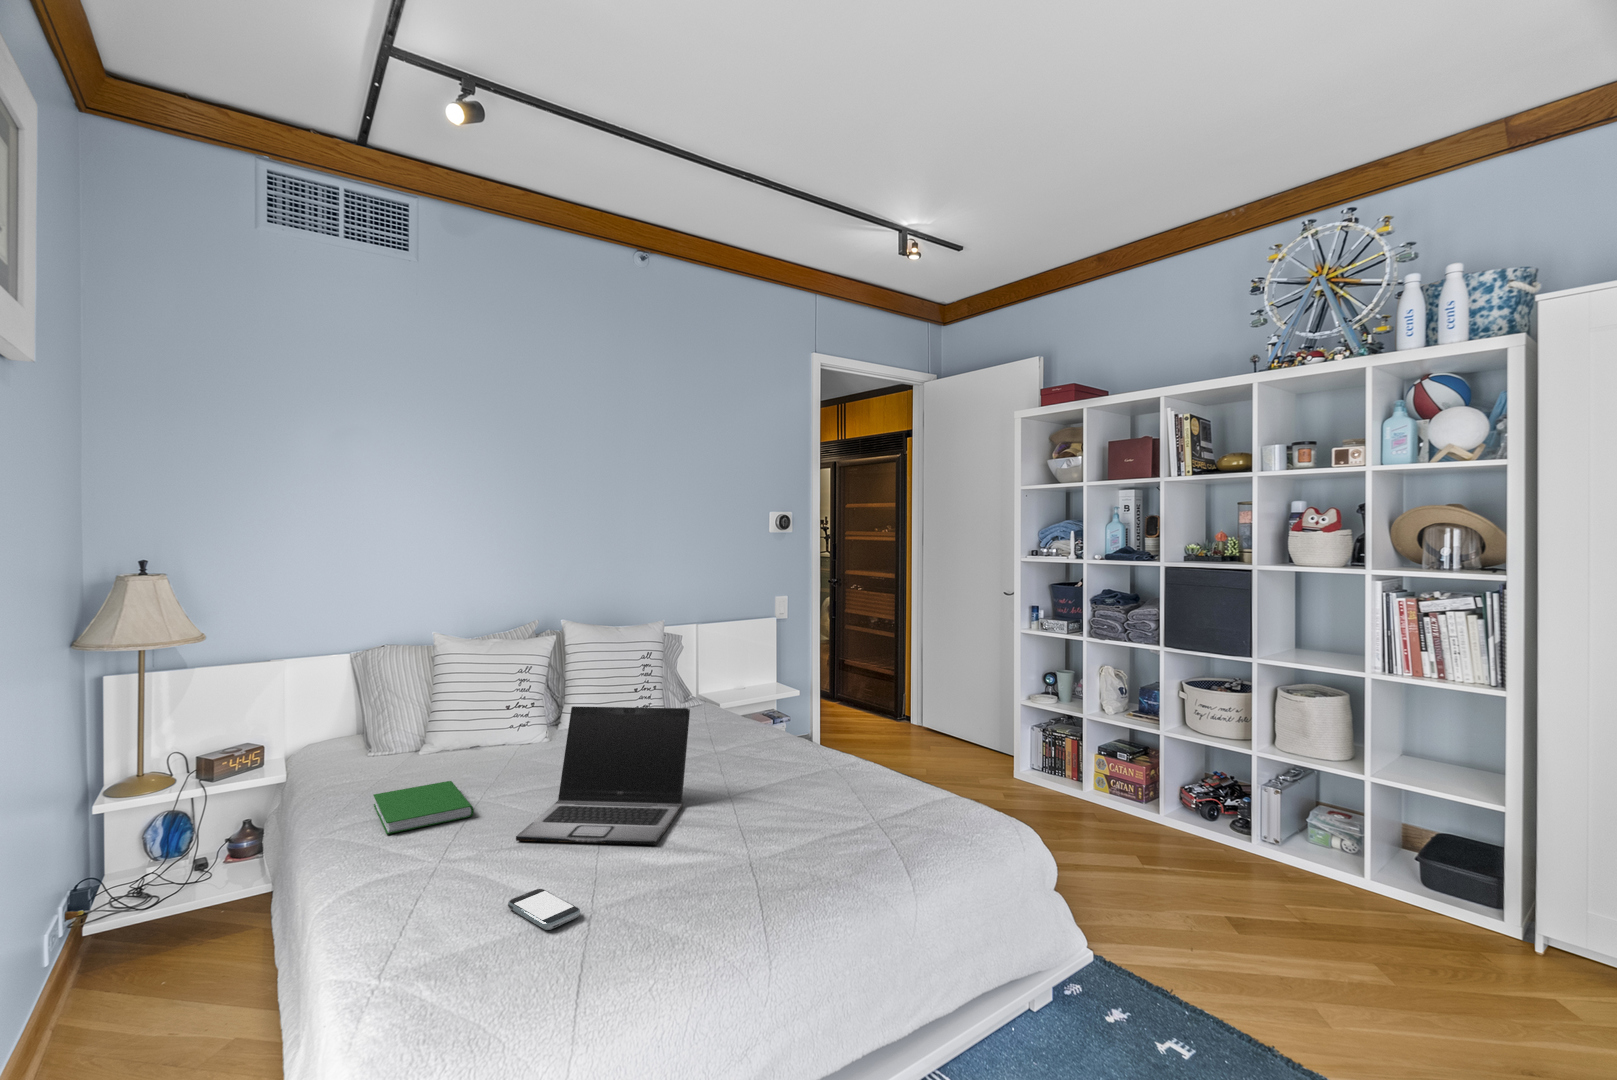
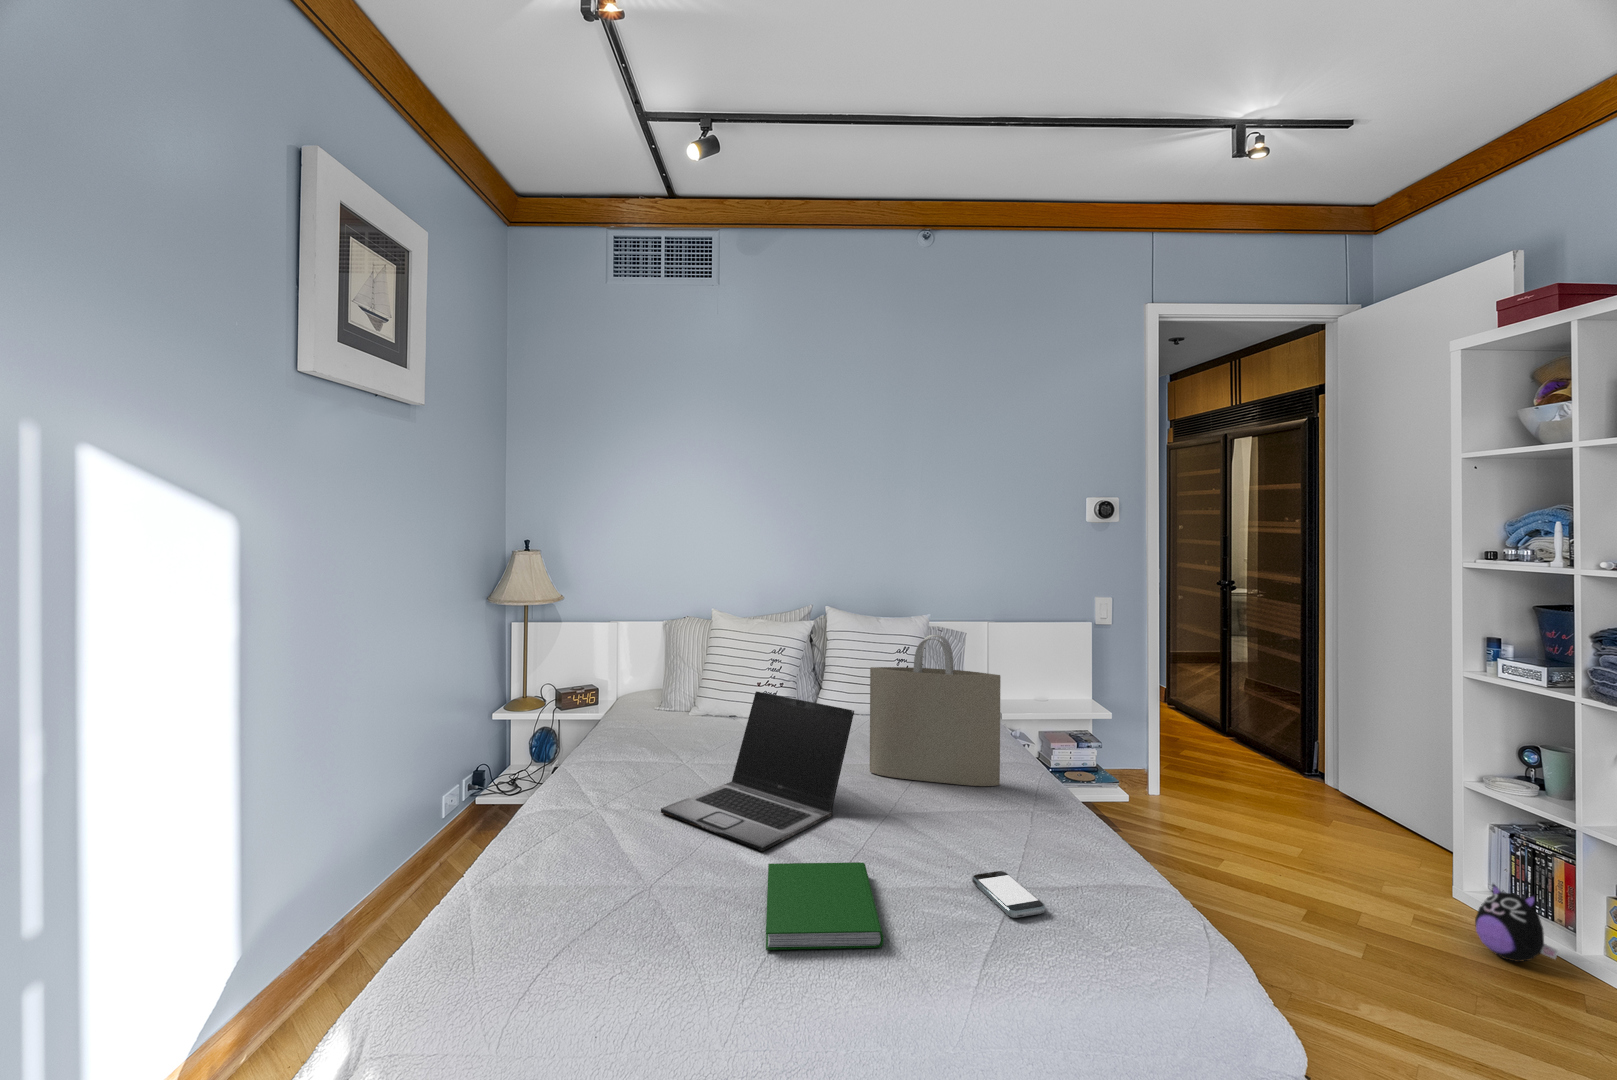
tote bag: none [676,635,789,768] -> present [870,635,1001,786]
plush toy: none [1042,768,1084,815] -> present [1475,884,1558,962]
hardcover book: present [373,781,473,834] -> present [766,862,884,950]
smartphone: present [508,889,580,930] -> present [972,871,1045,918]

